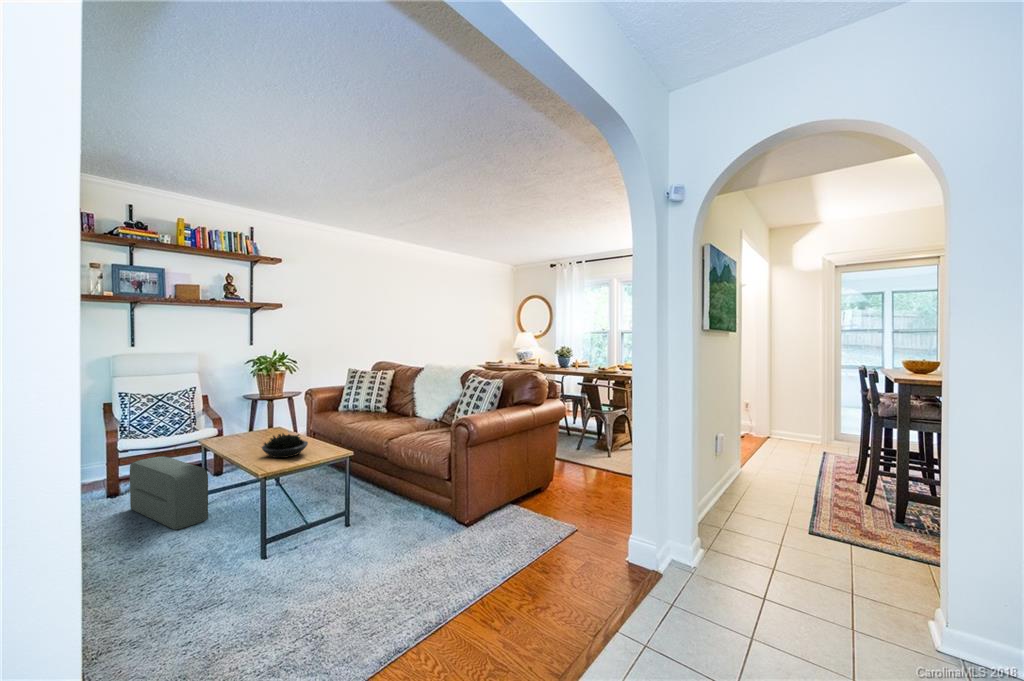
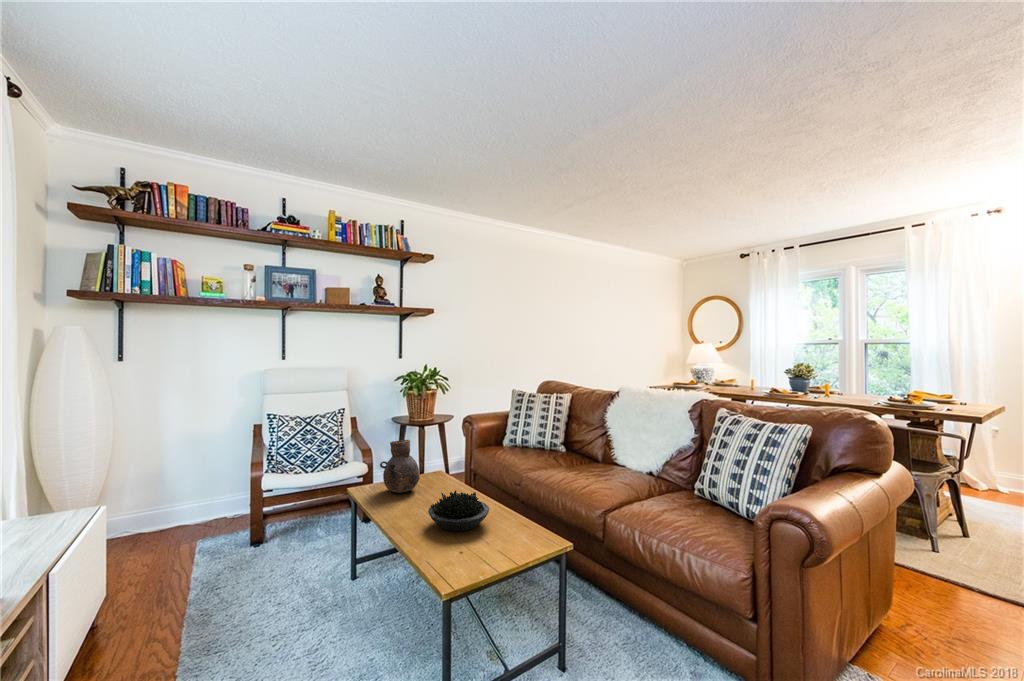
vase: none [226,404,260,442] -> present [380,440,420,493]
pouf: present [130,456,208,530] -> none [273,499,359,612]

